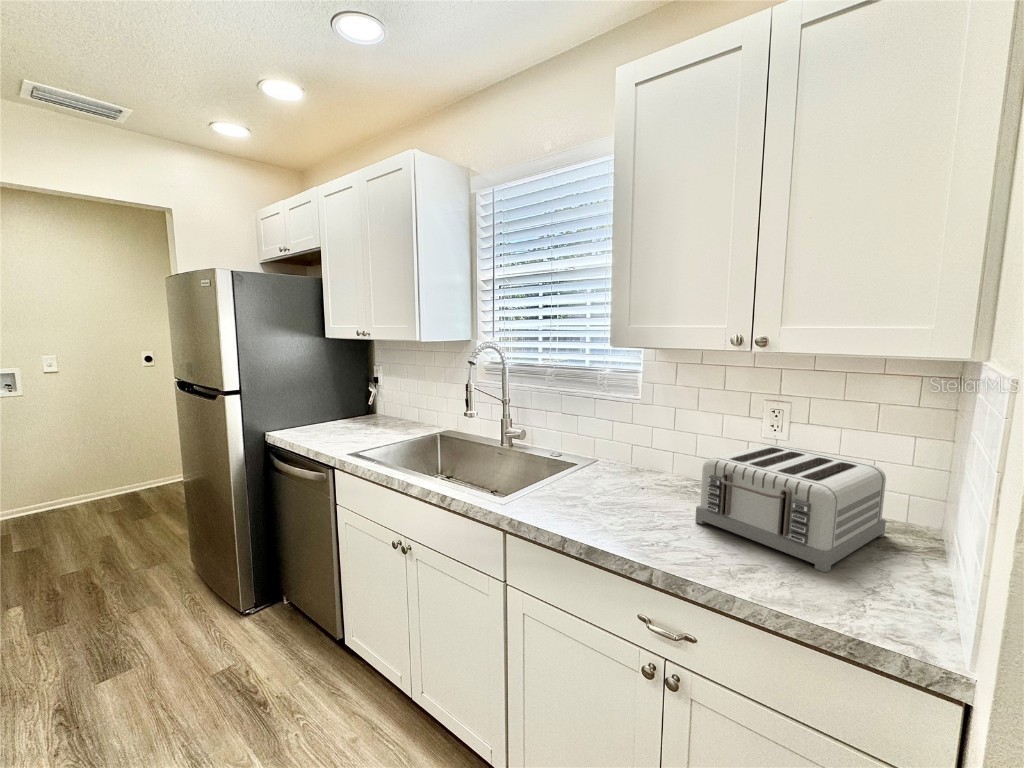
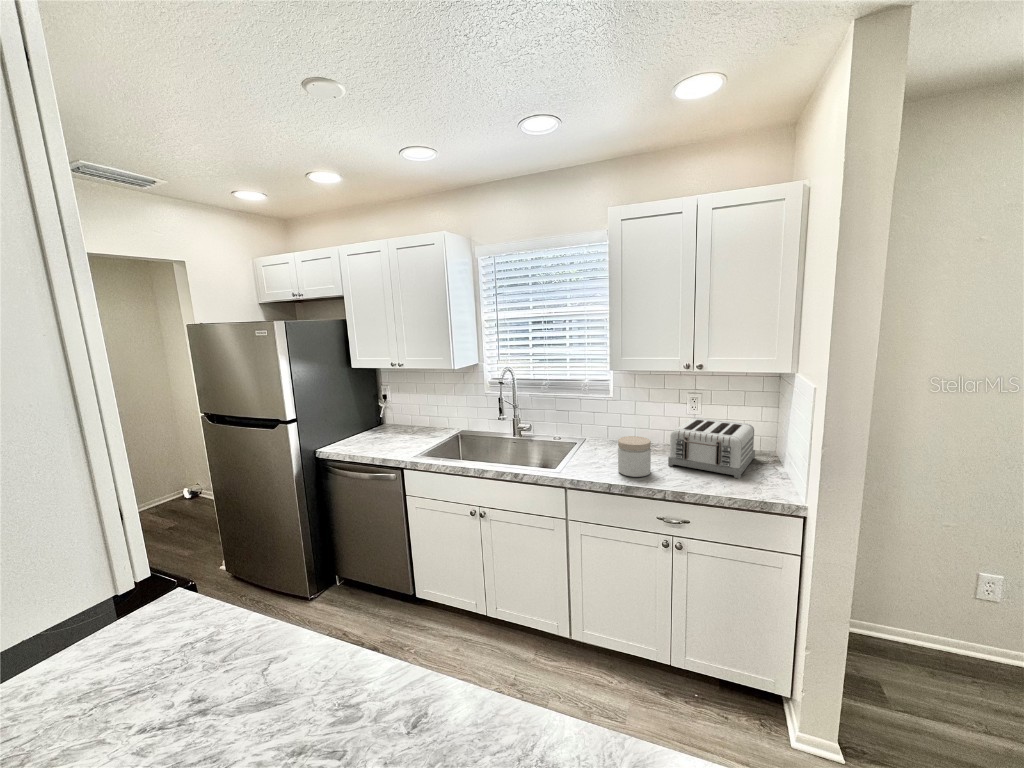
jar: none [596,459,654,534] -> present [618,436,651,477]

